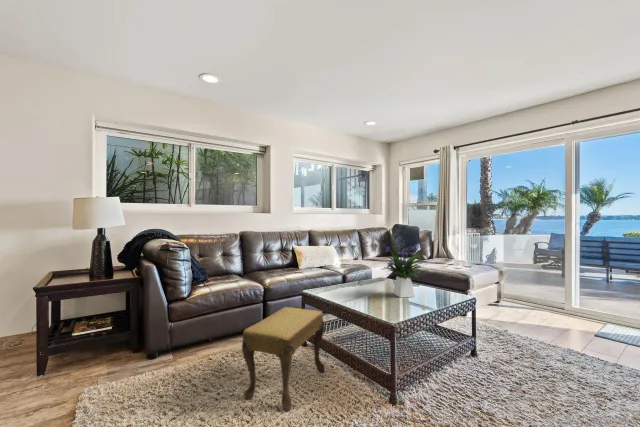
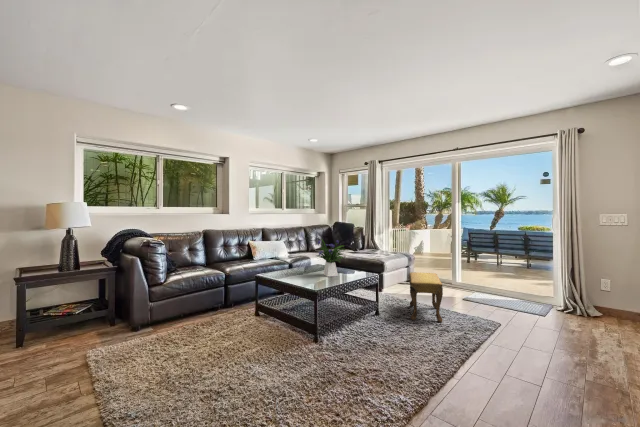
footstool: present [242,307,324,412] -> present [409,272,443,323]

